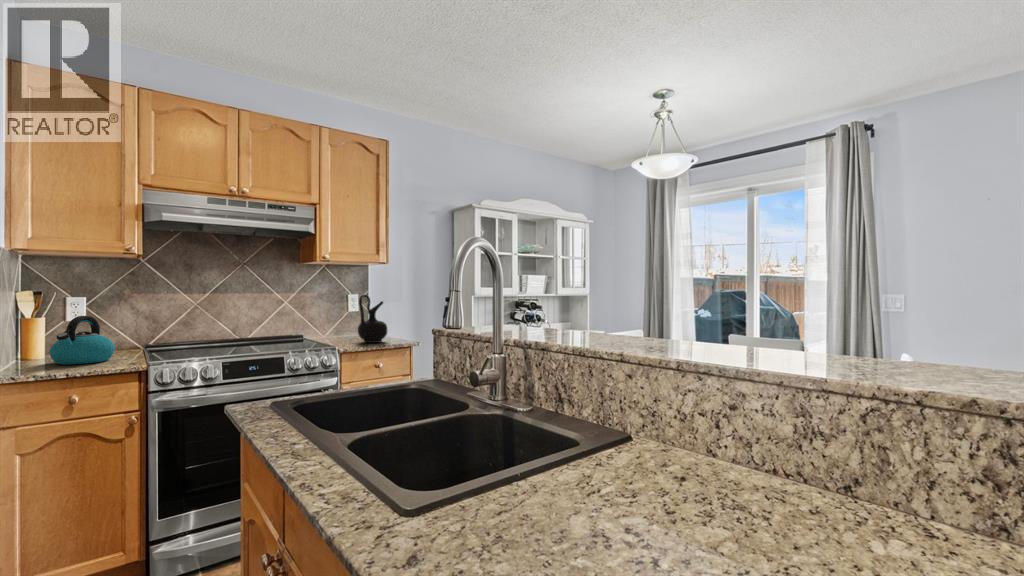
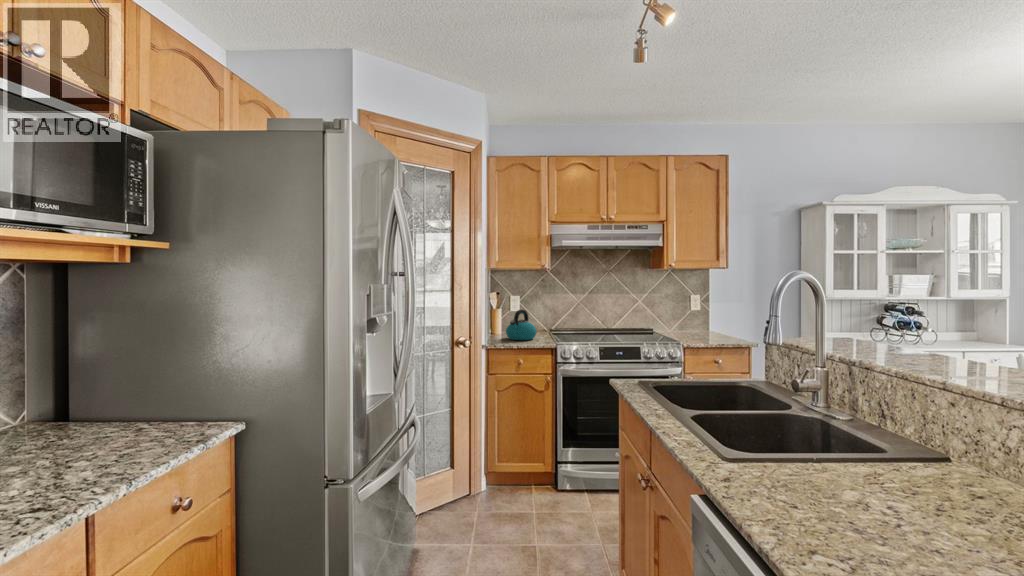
ceramic jug: present [358,295,387,343] -> none [699,298,727,341]

